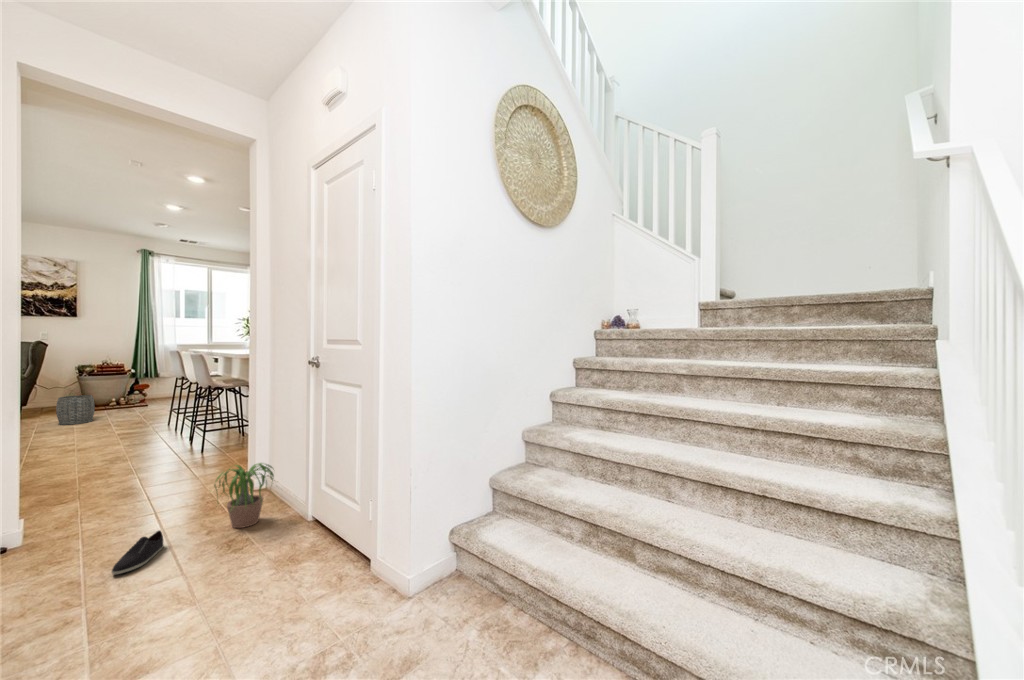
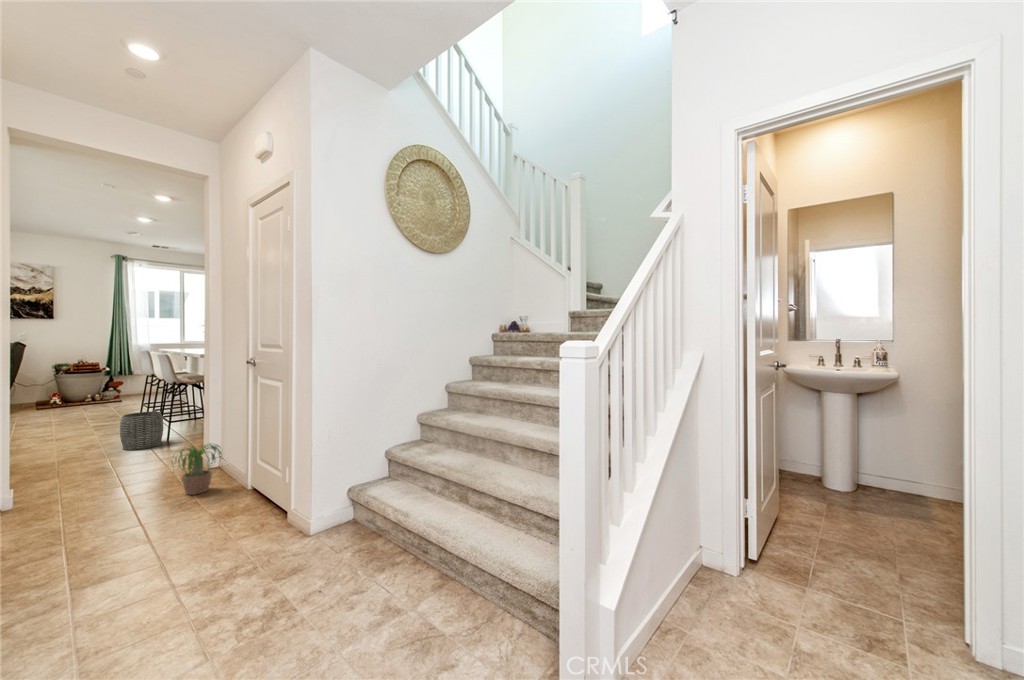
woven basket: present [56,395,95,425] -> present [120,411,163,450]
shoe: present [112,531,163,574] -> none [86,495,129,525]

